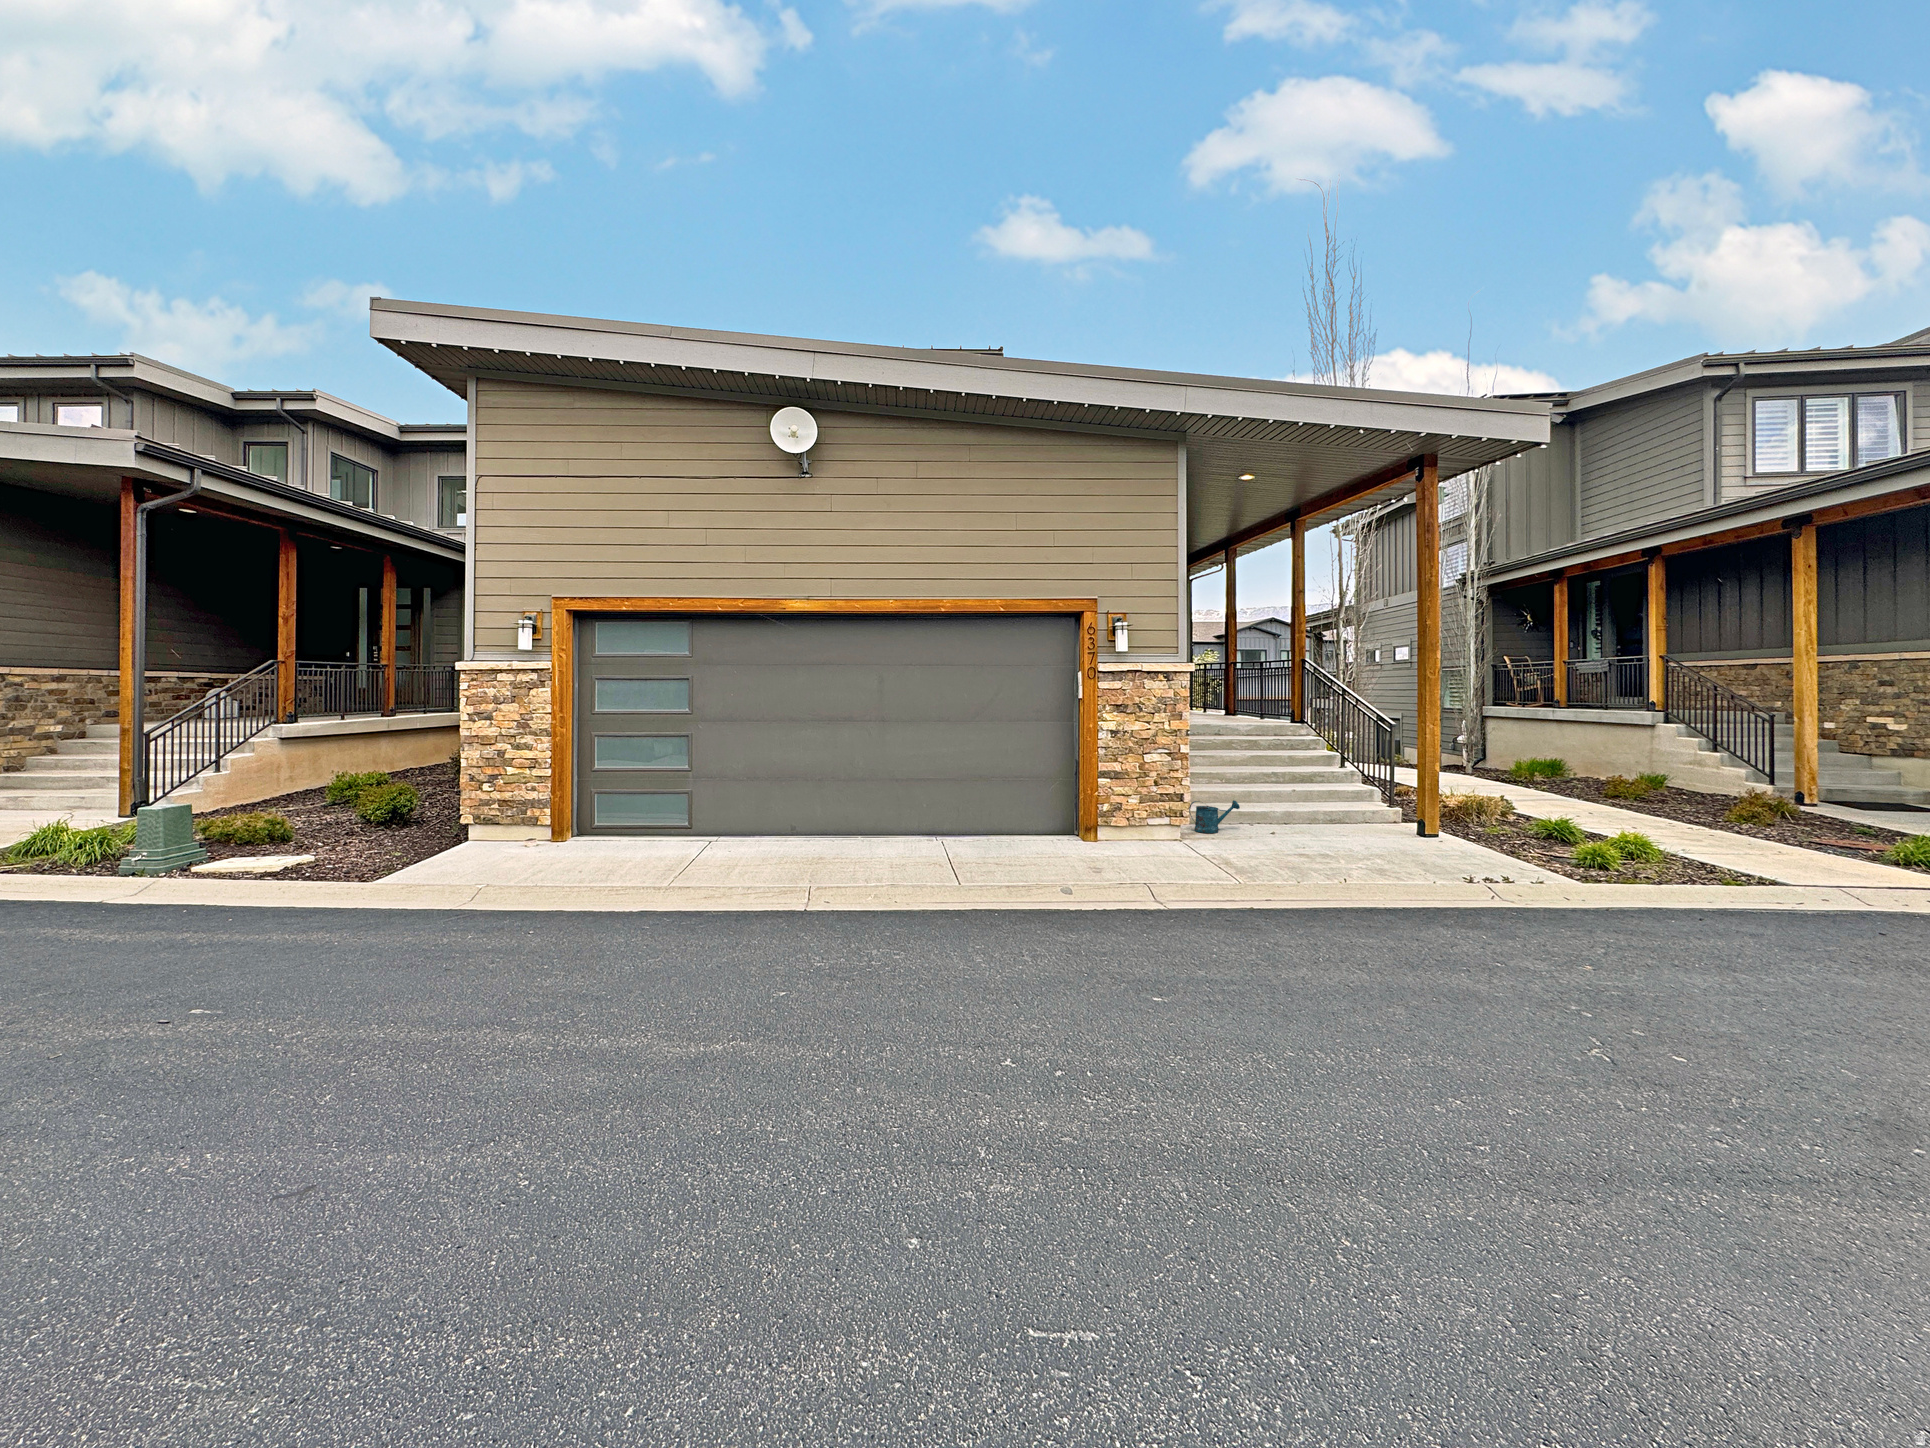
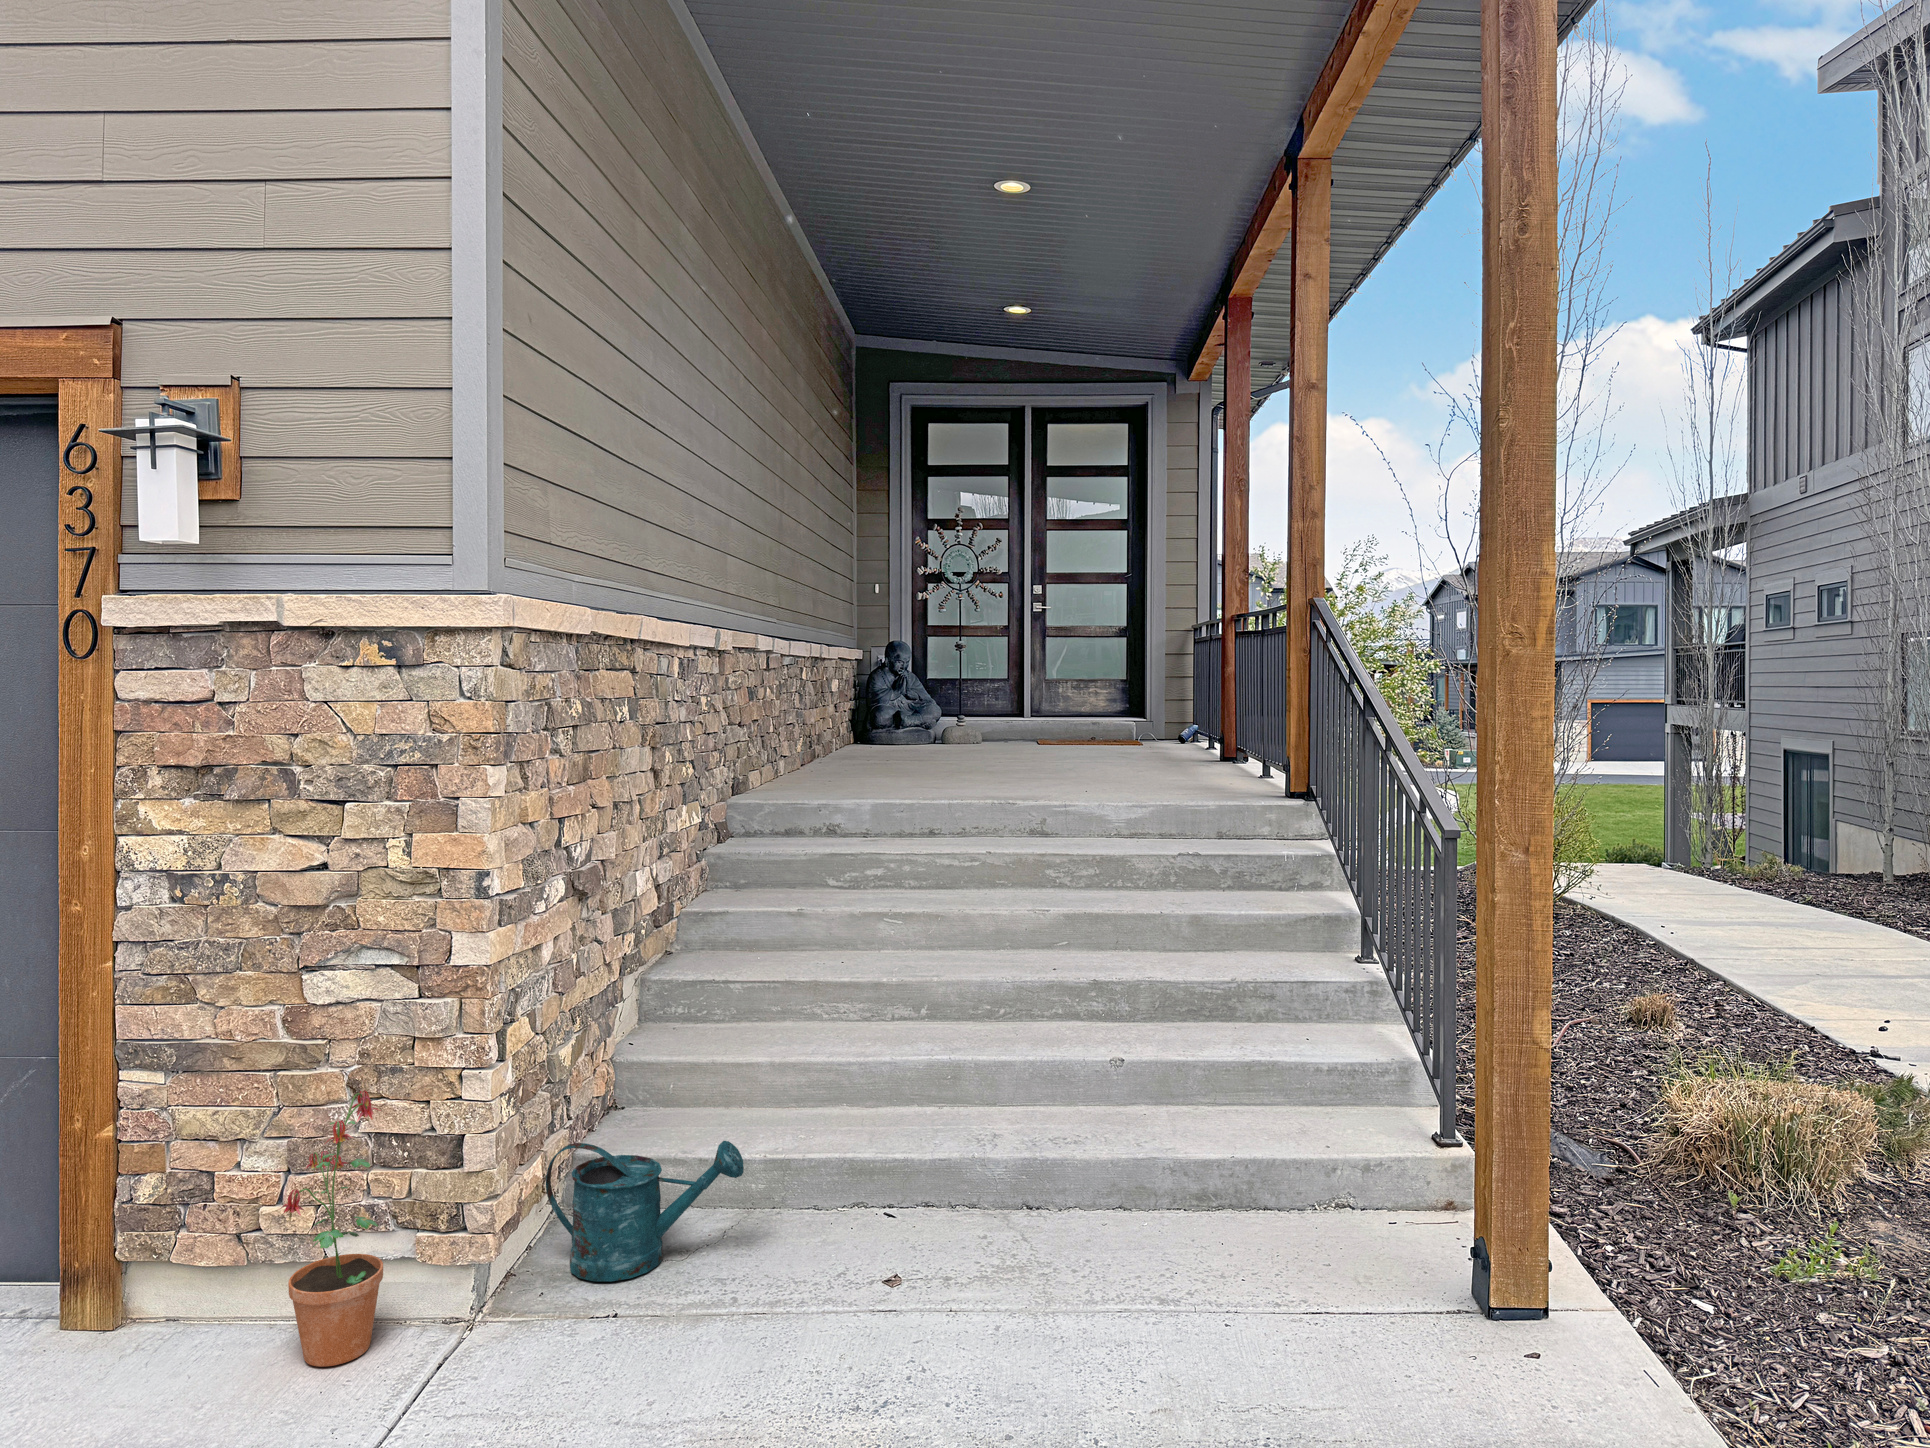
potted plant: none [1149,782,1176,842] -> present [280,1090,383,1367]

